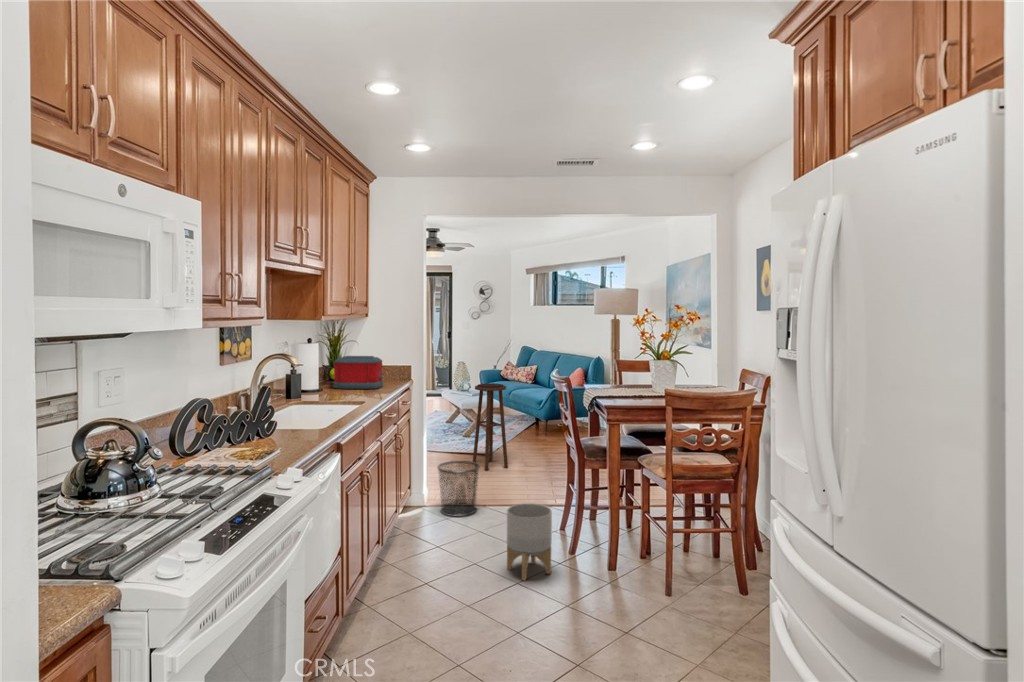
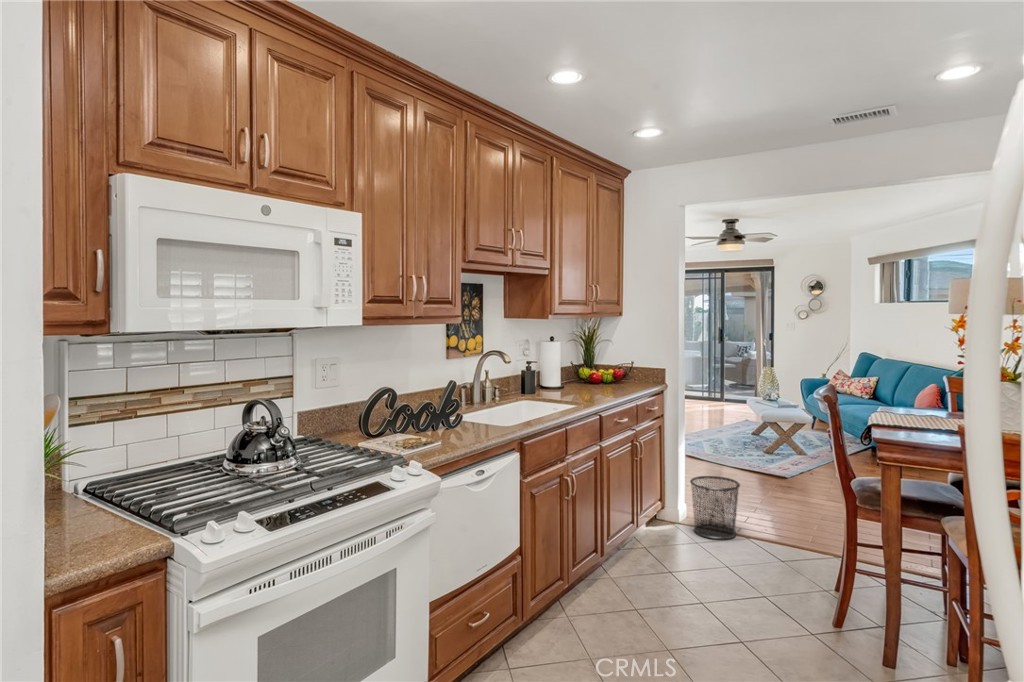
toaster: present [333,356,383,389] -> none [577,355,627,390]
stool: present [473,383,508,470] -> none [760,393,802,493]
planter: present [507,503,552,580] -> none [734,536,793,629]

